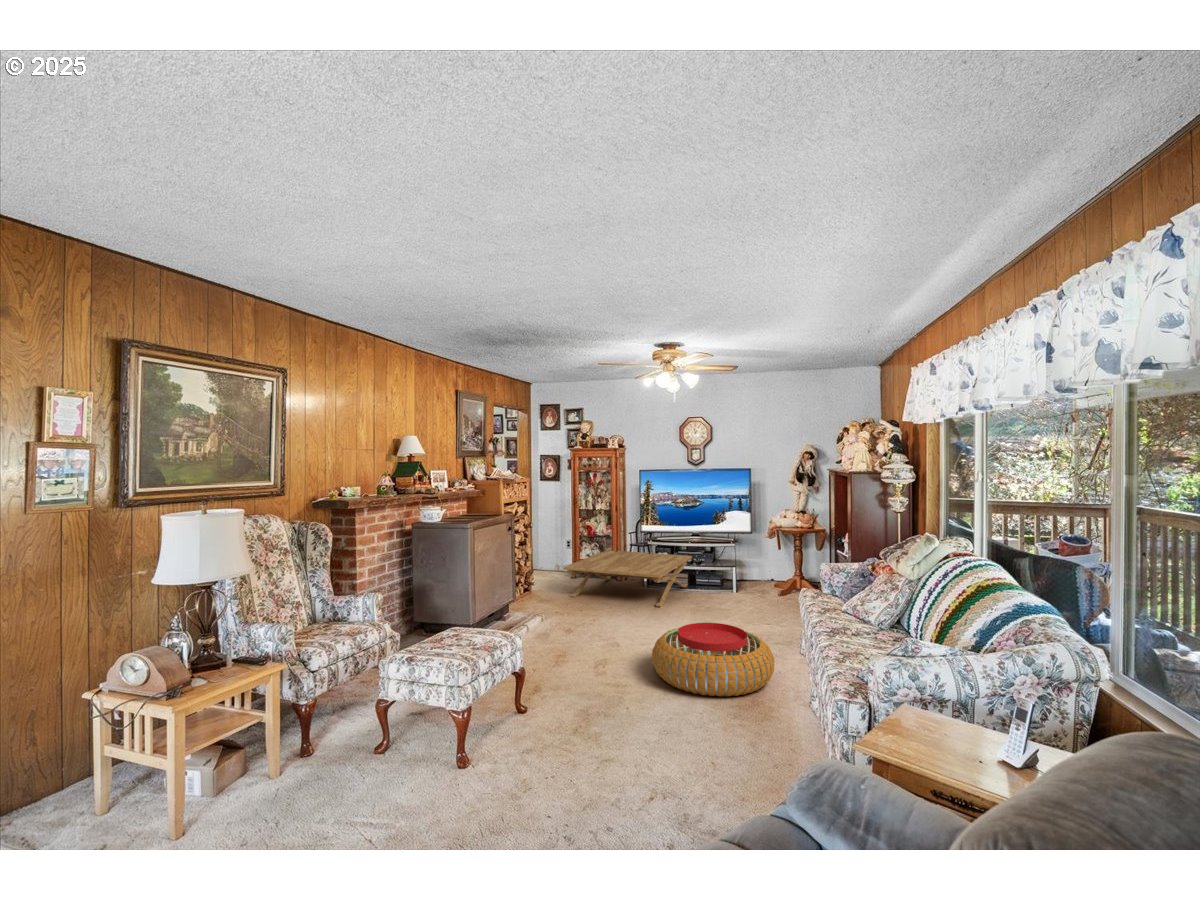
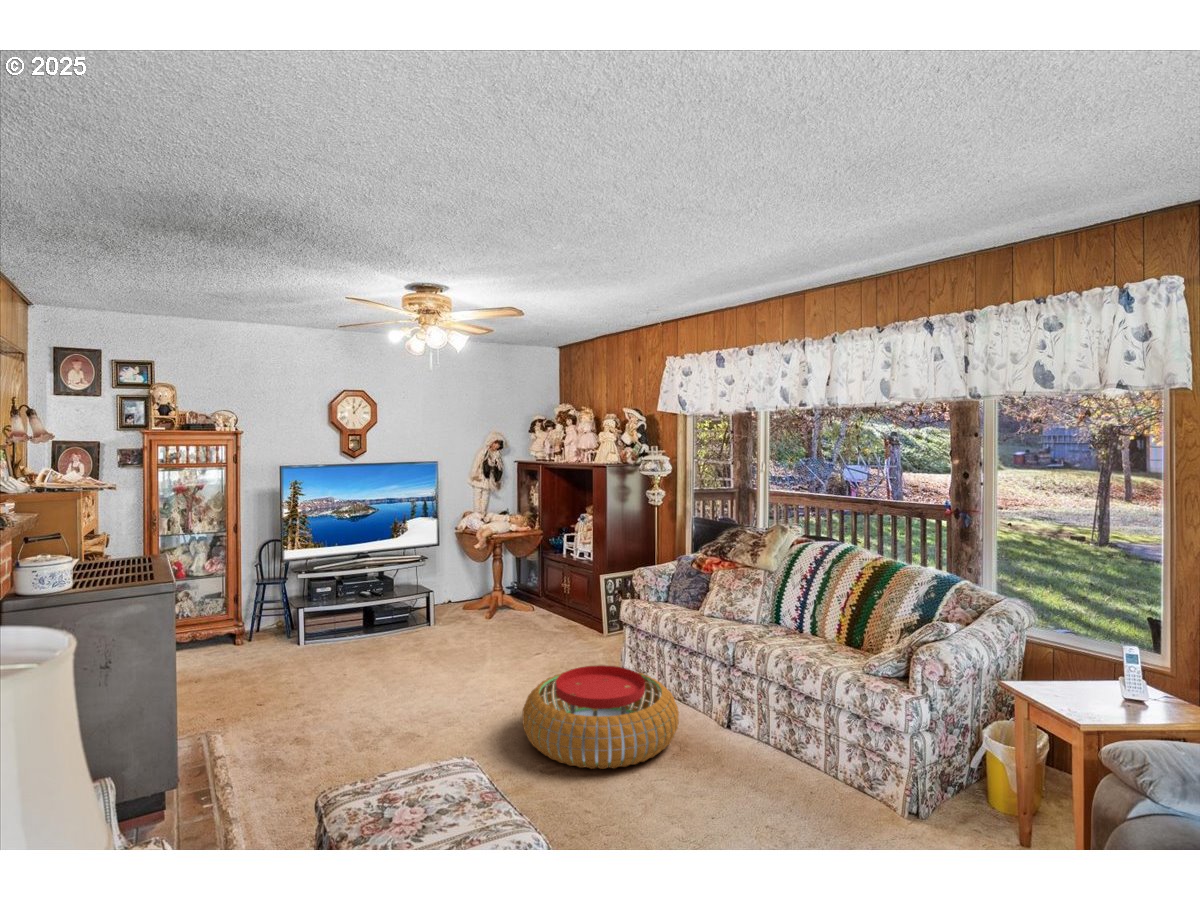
coffee table: present [563,550,692,607] -> none [199,586,386,693]

